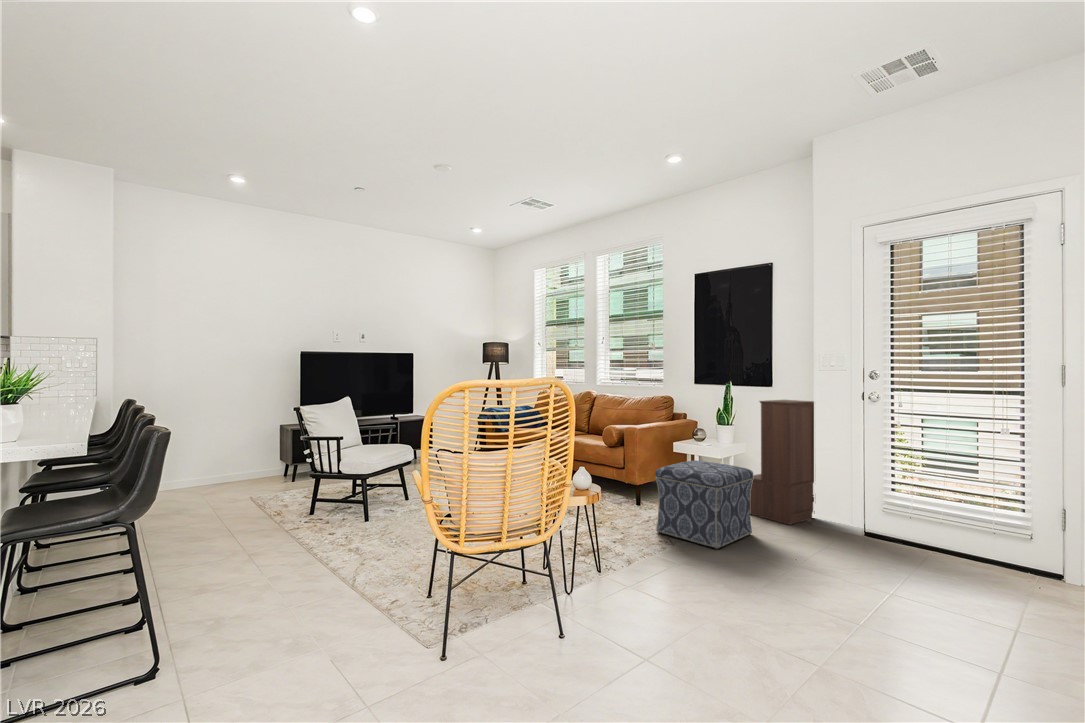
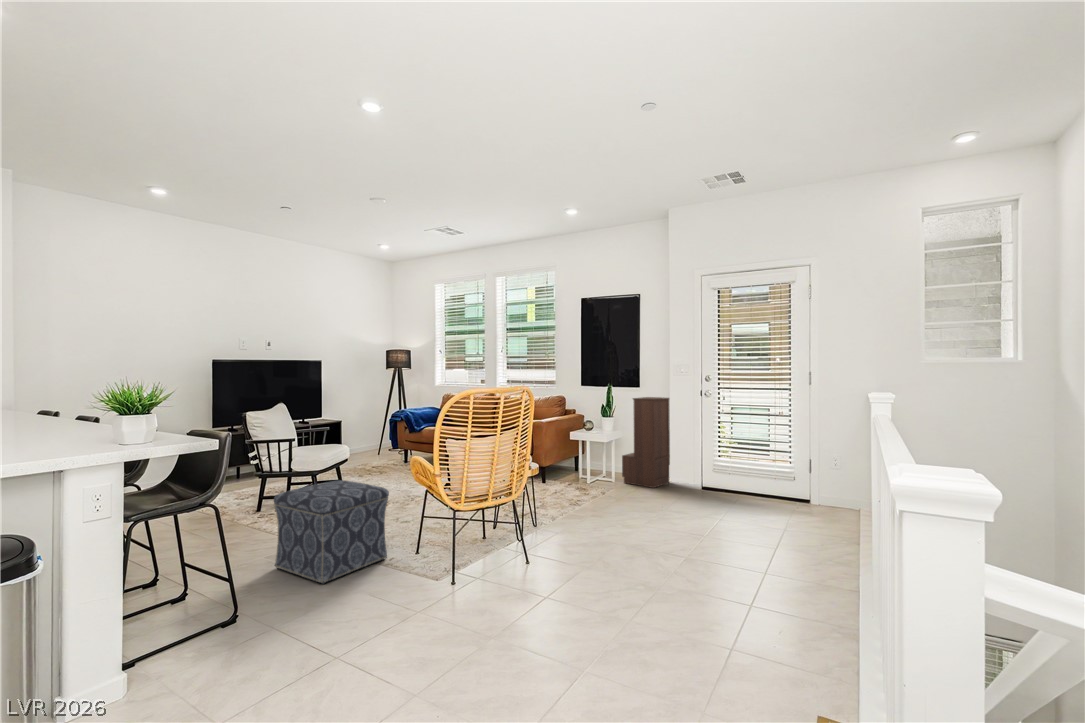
ottoman: present [655,461,753,549] -> present [274,480,389,584]

